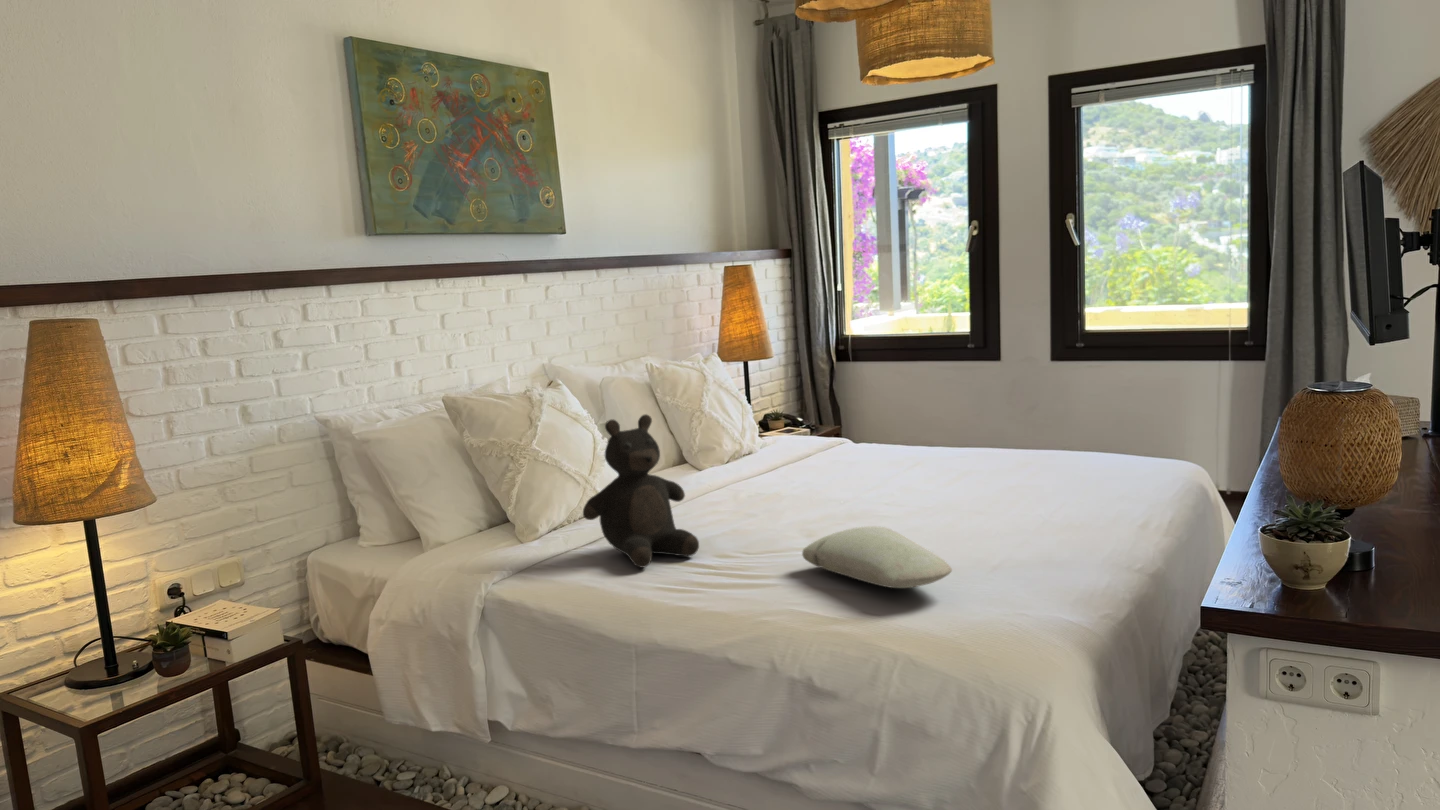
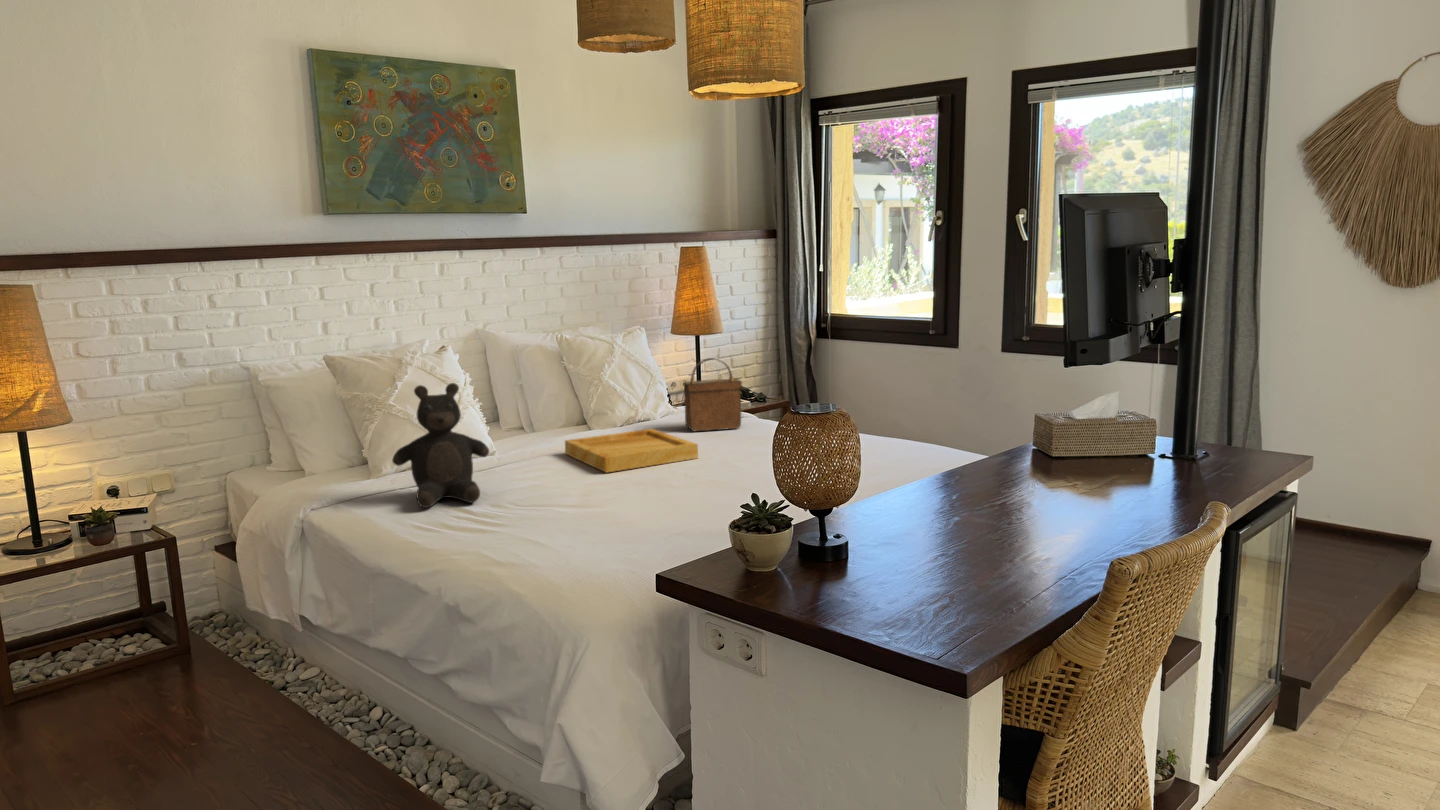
handbag: none [800,378,865,461] -> present [684,358,742,431]
tray: none [710,460,872,510] -> present [565,429,698,472]
pillow: present [802,526,952,588] -> none [532,492,616,544]

